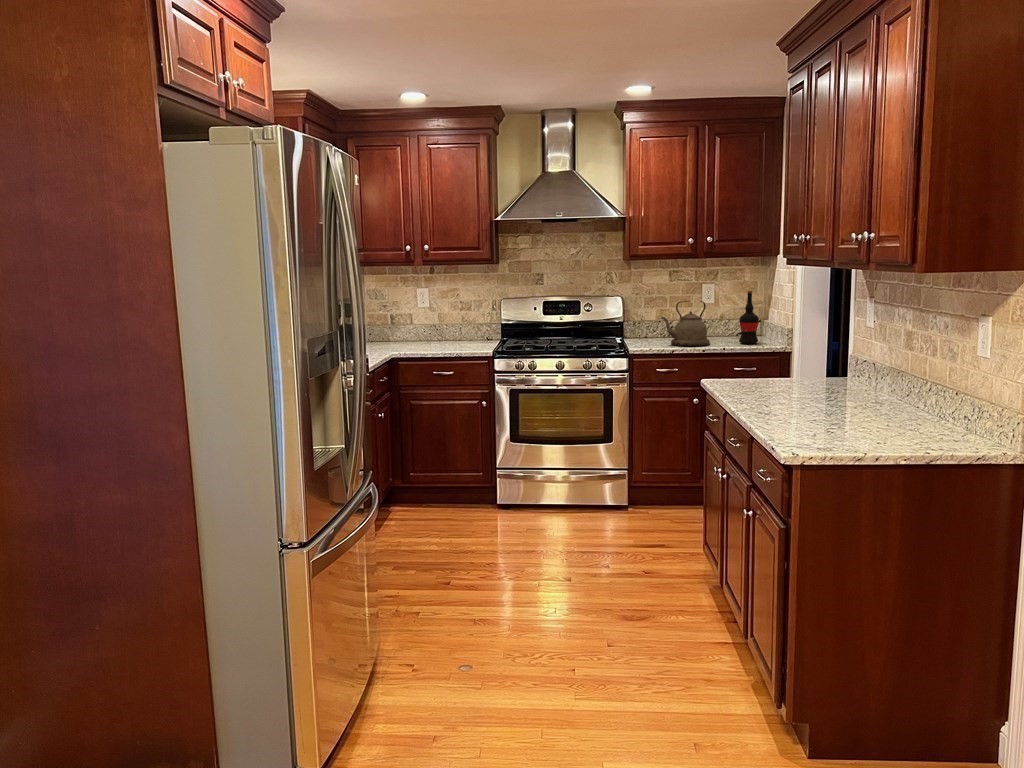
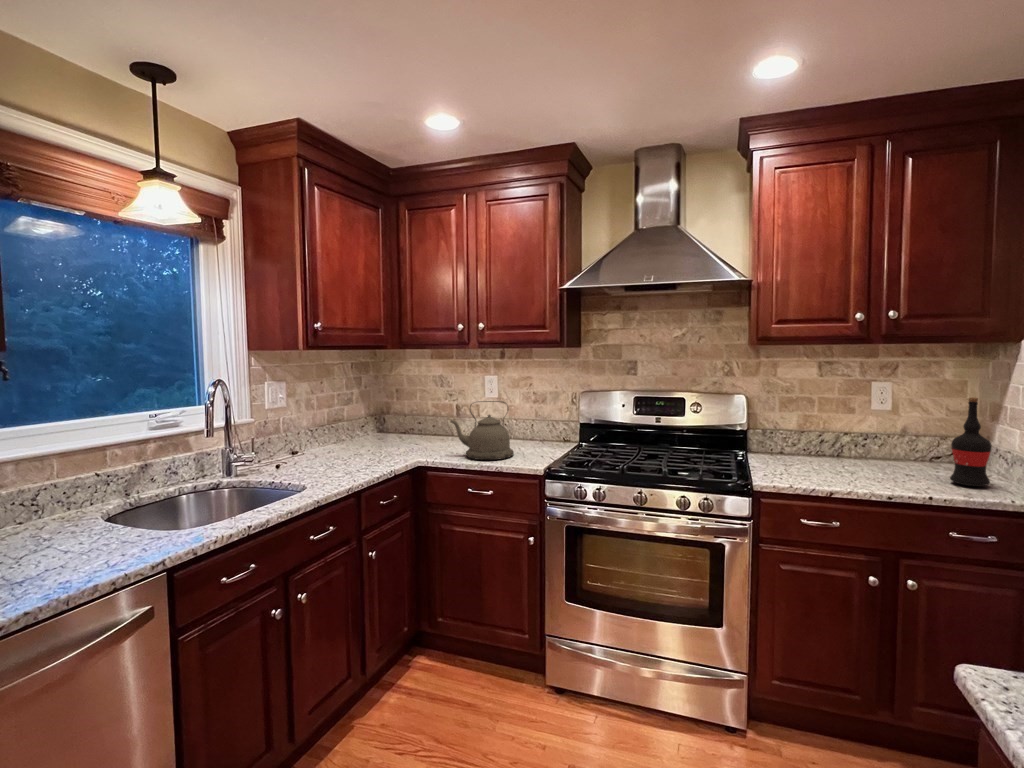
kettle: present [661,301,710,346] -> present [450,401,514,460]

